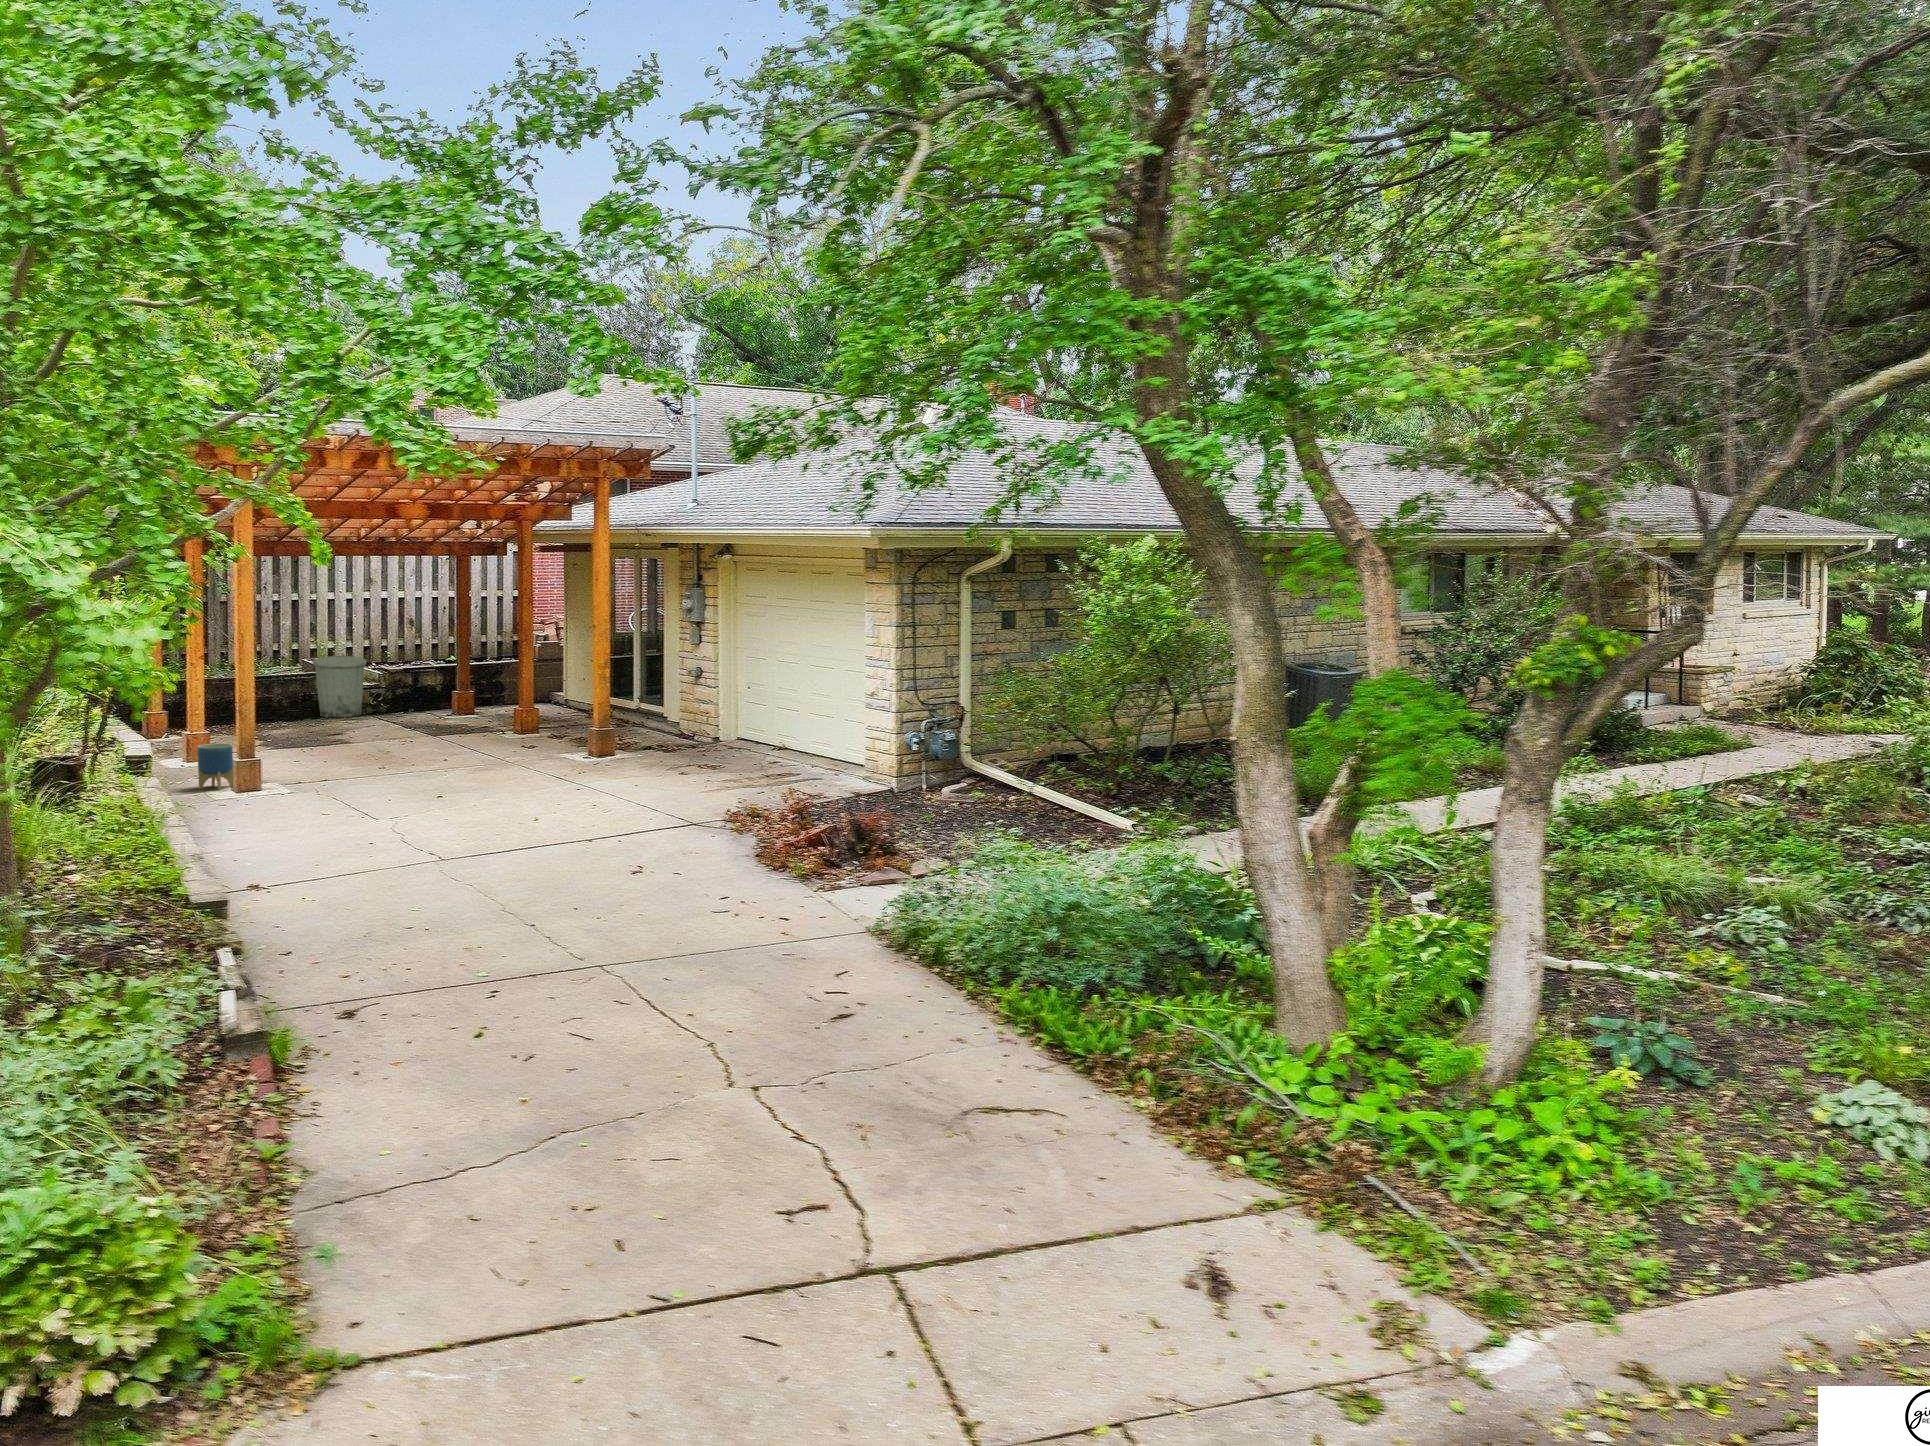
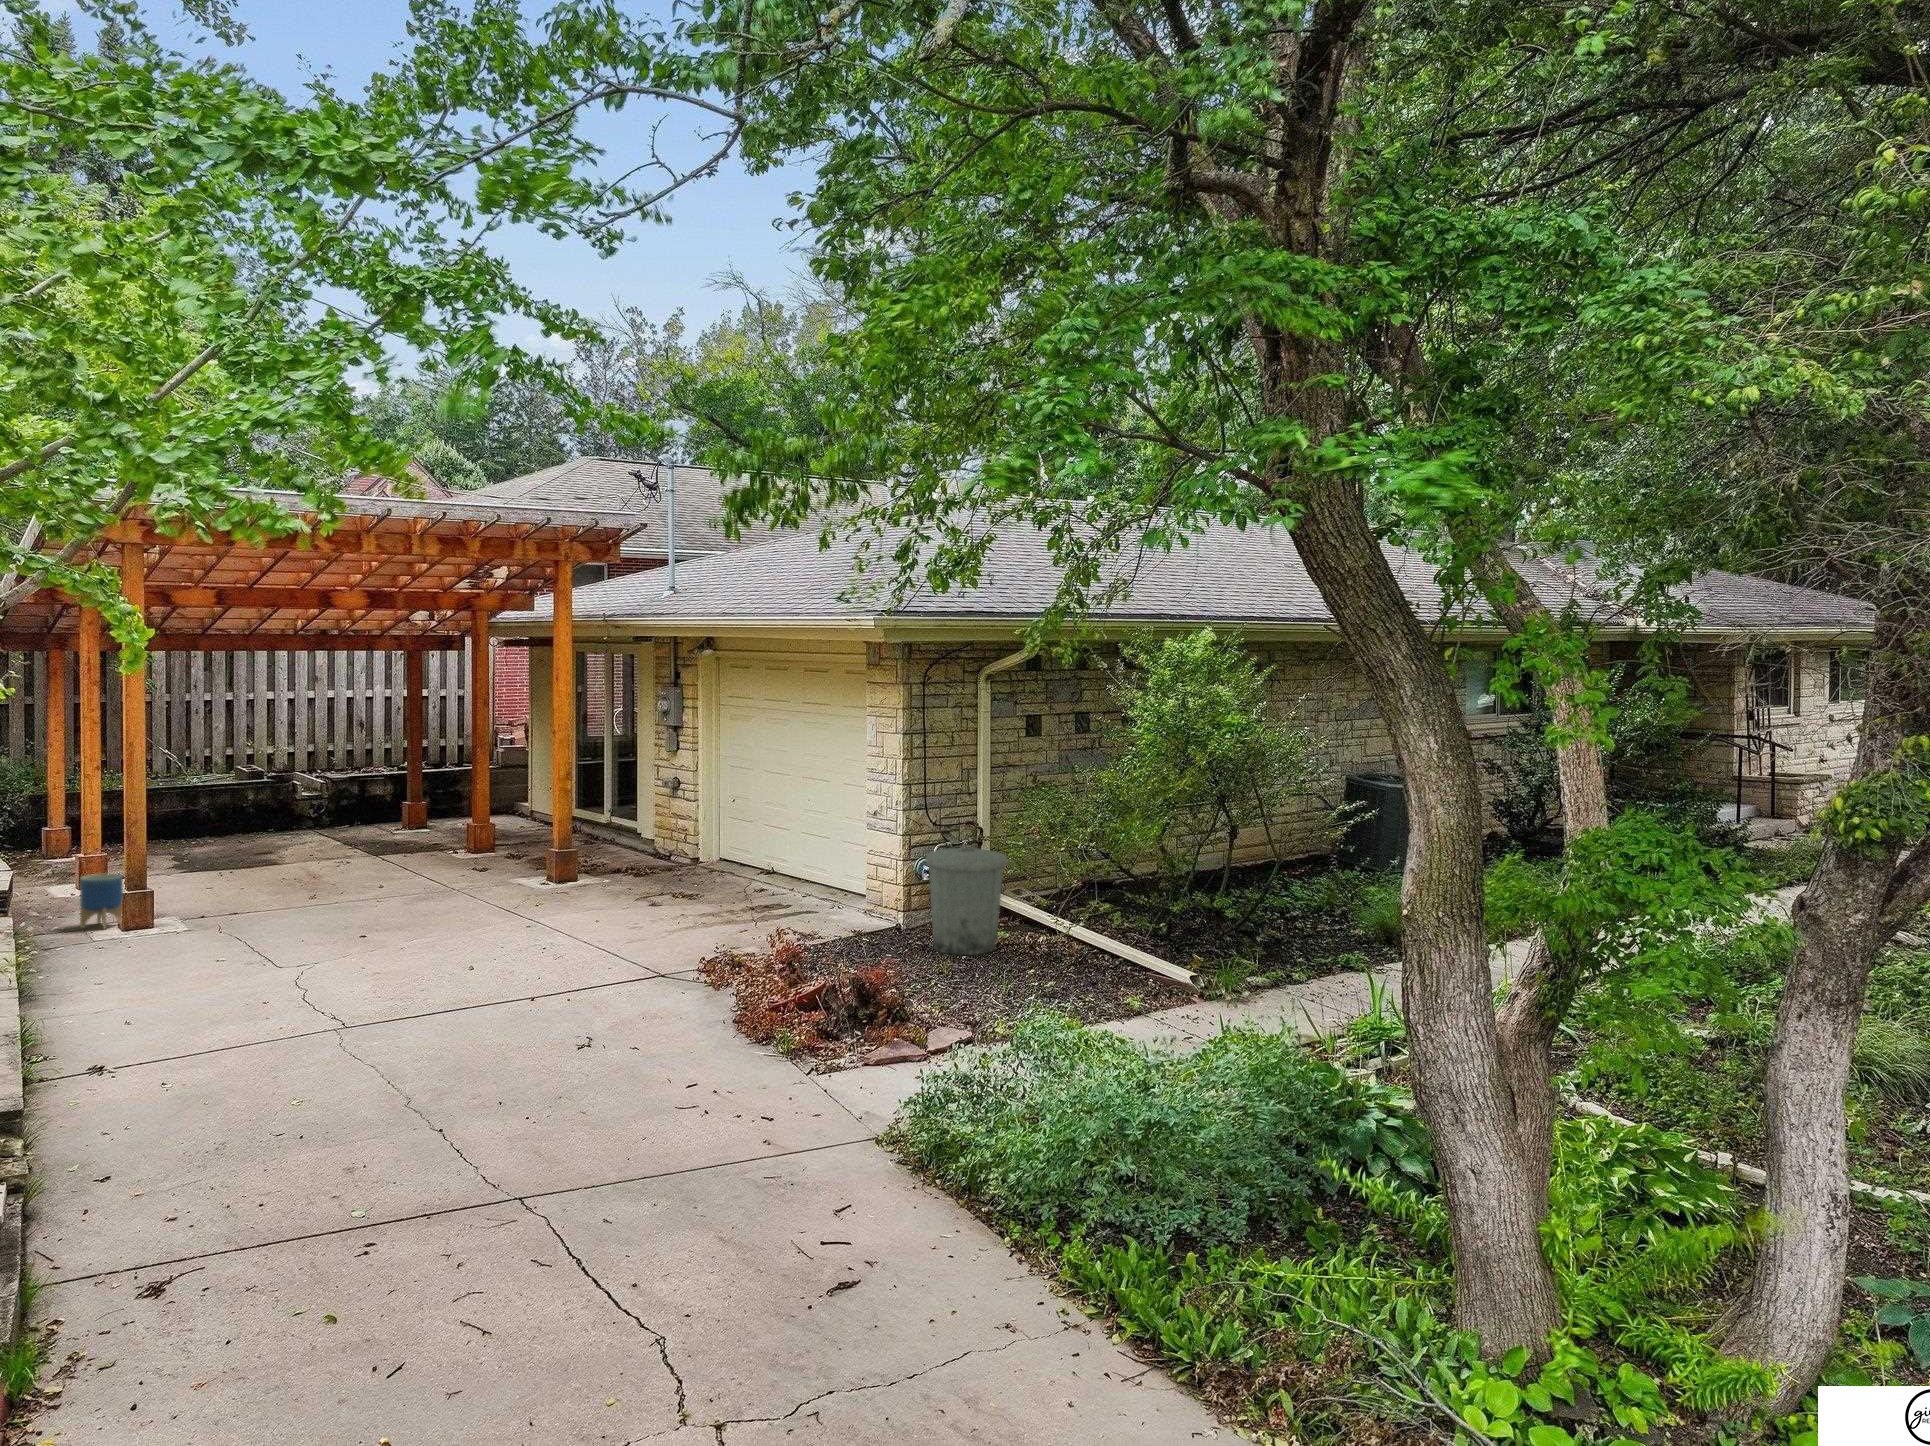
trash can: present [313,653,366,717] -> present [926,845,1007,955]

